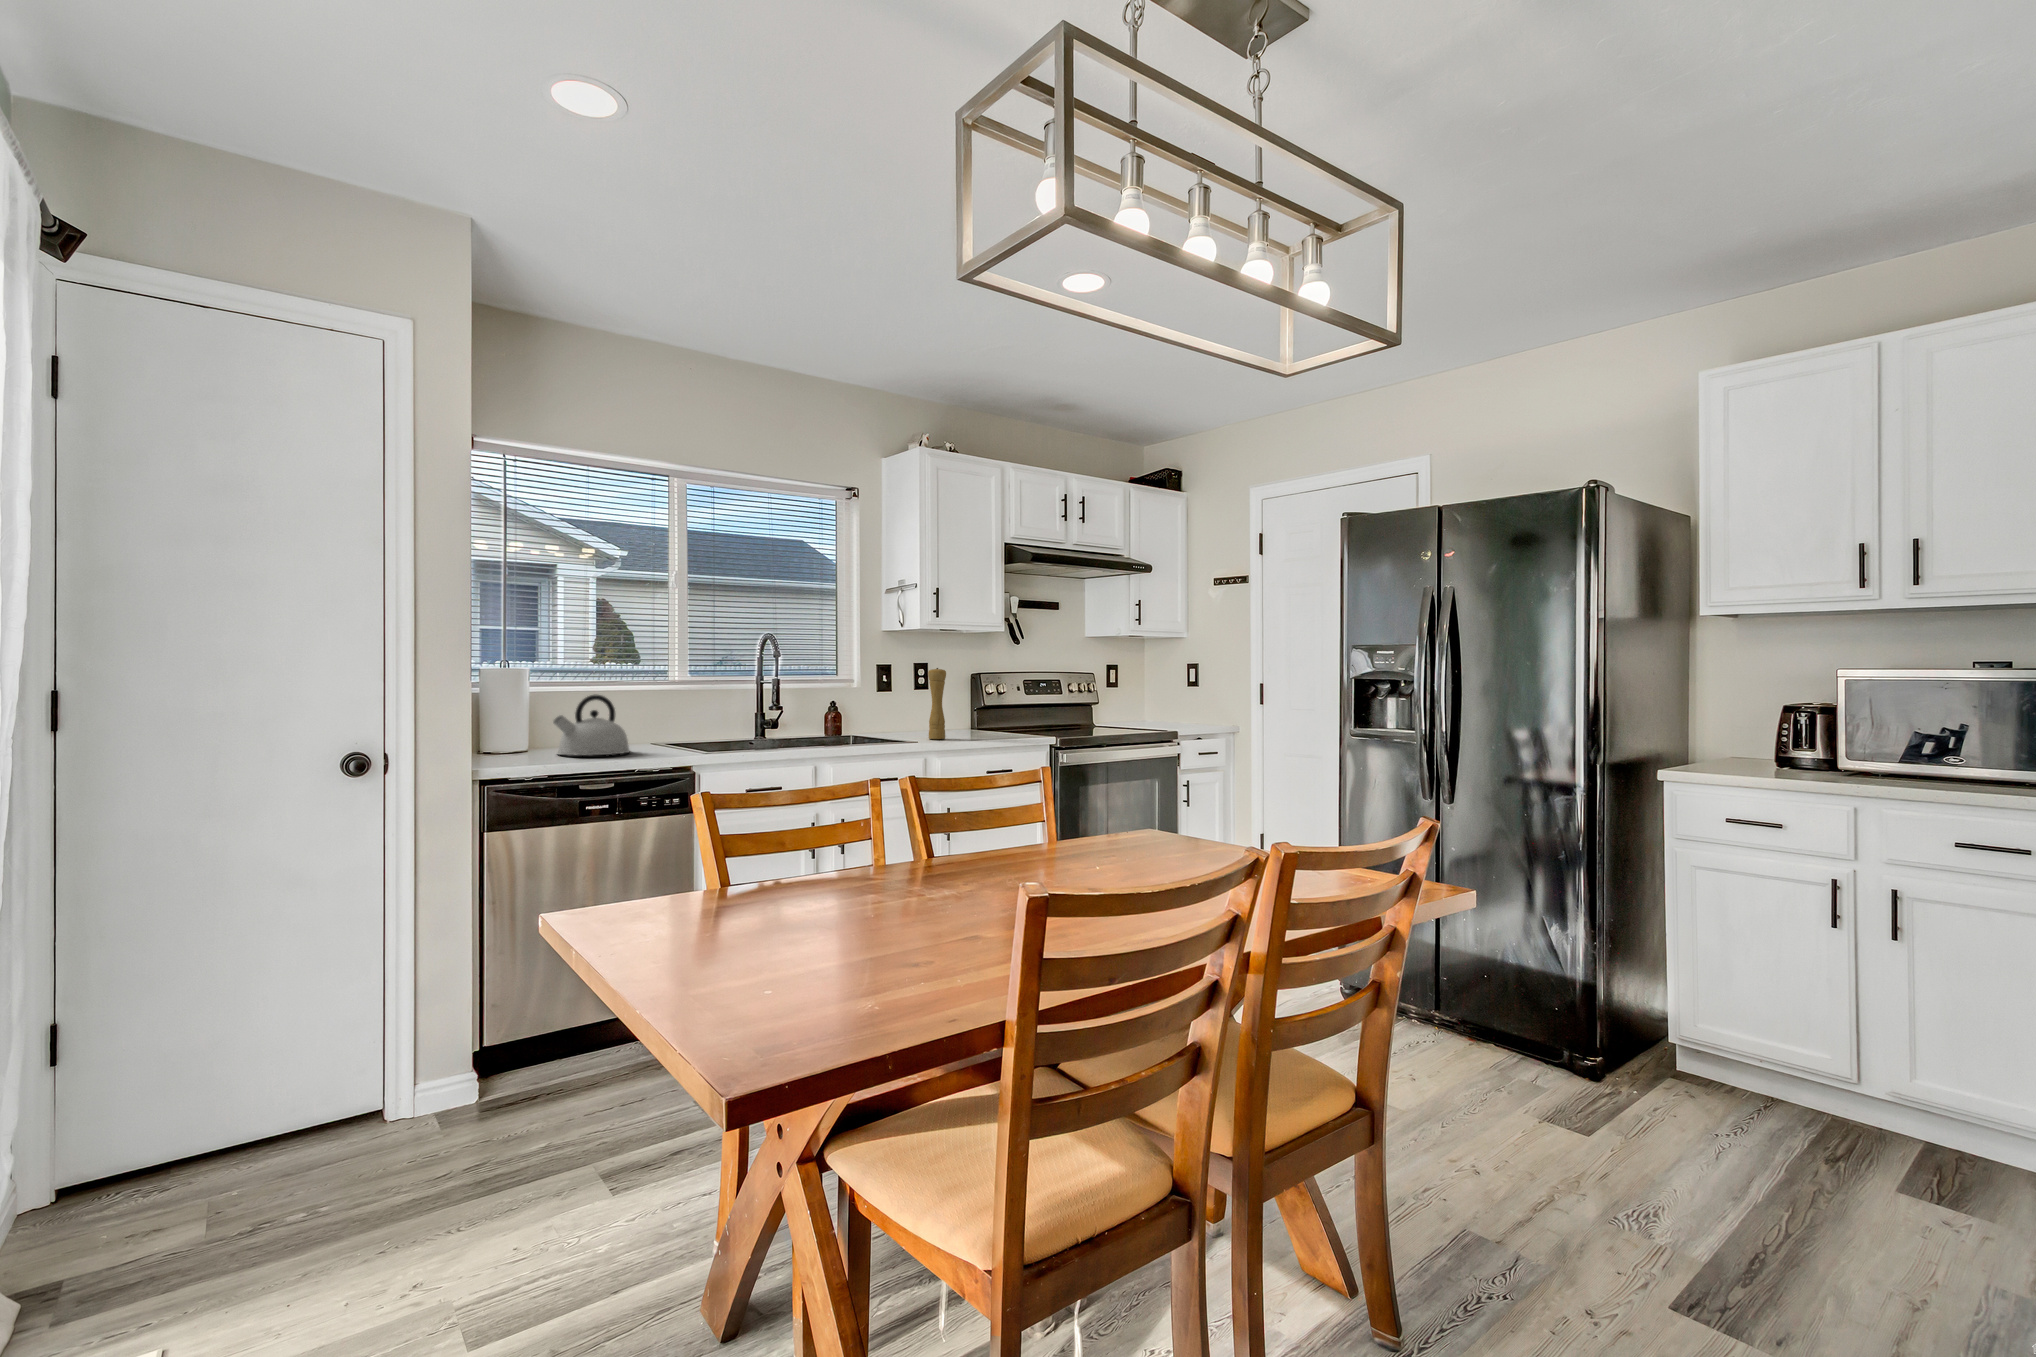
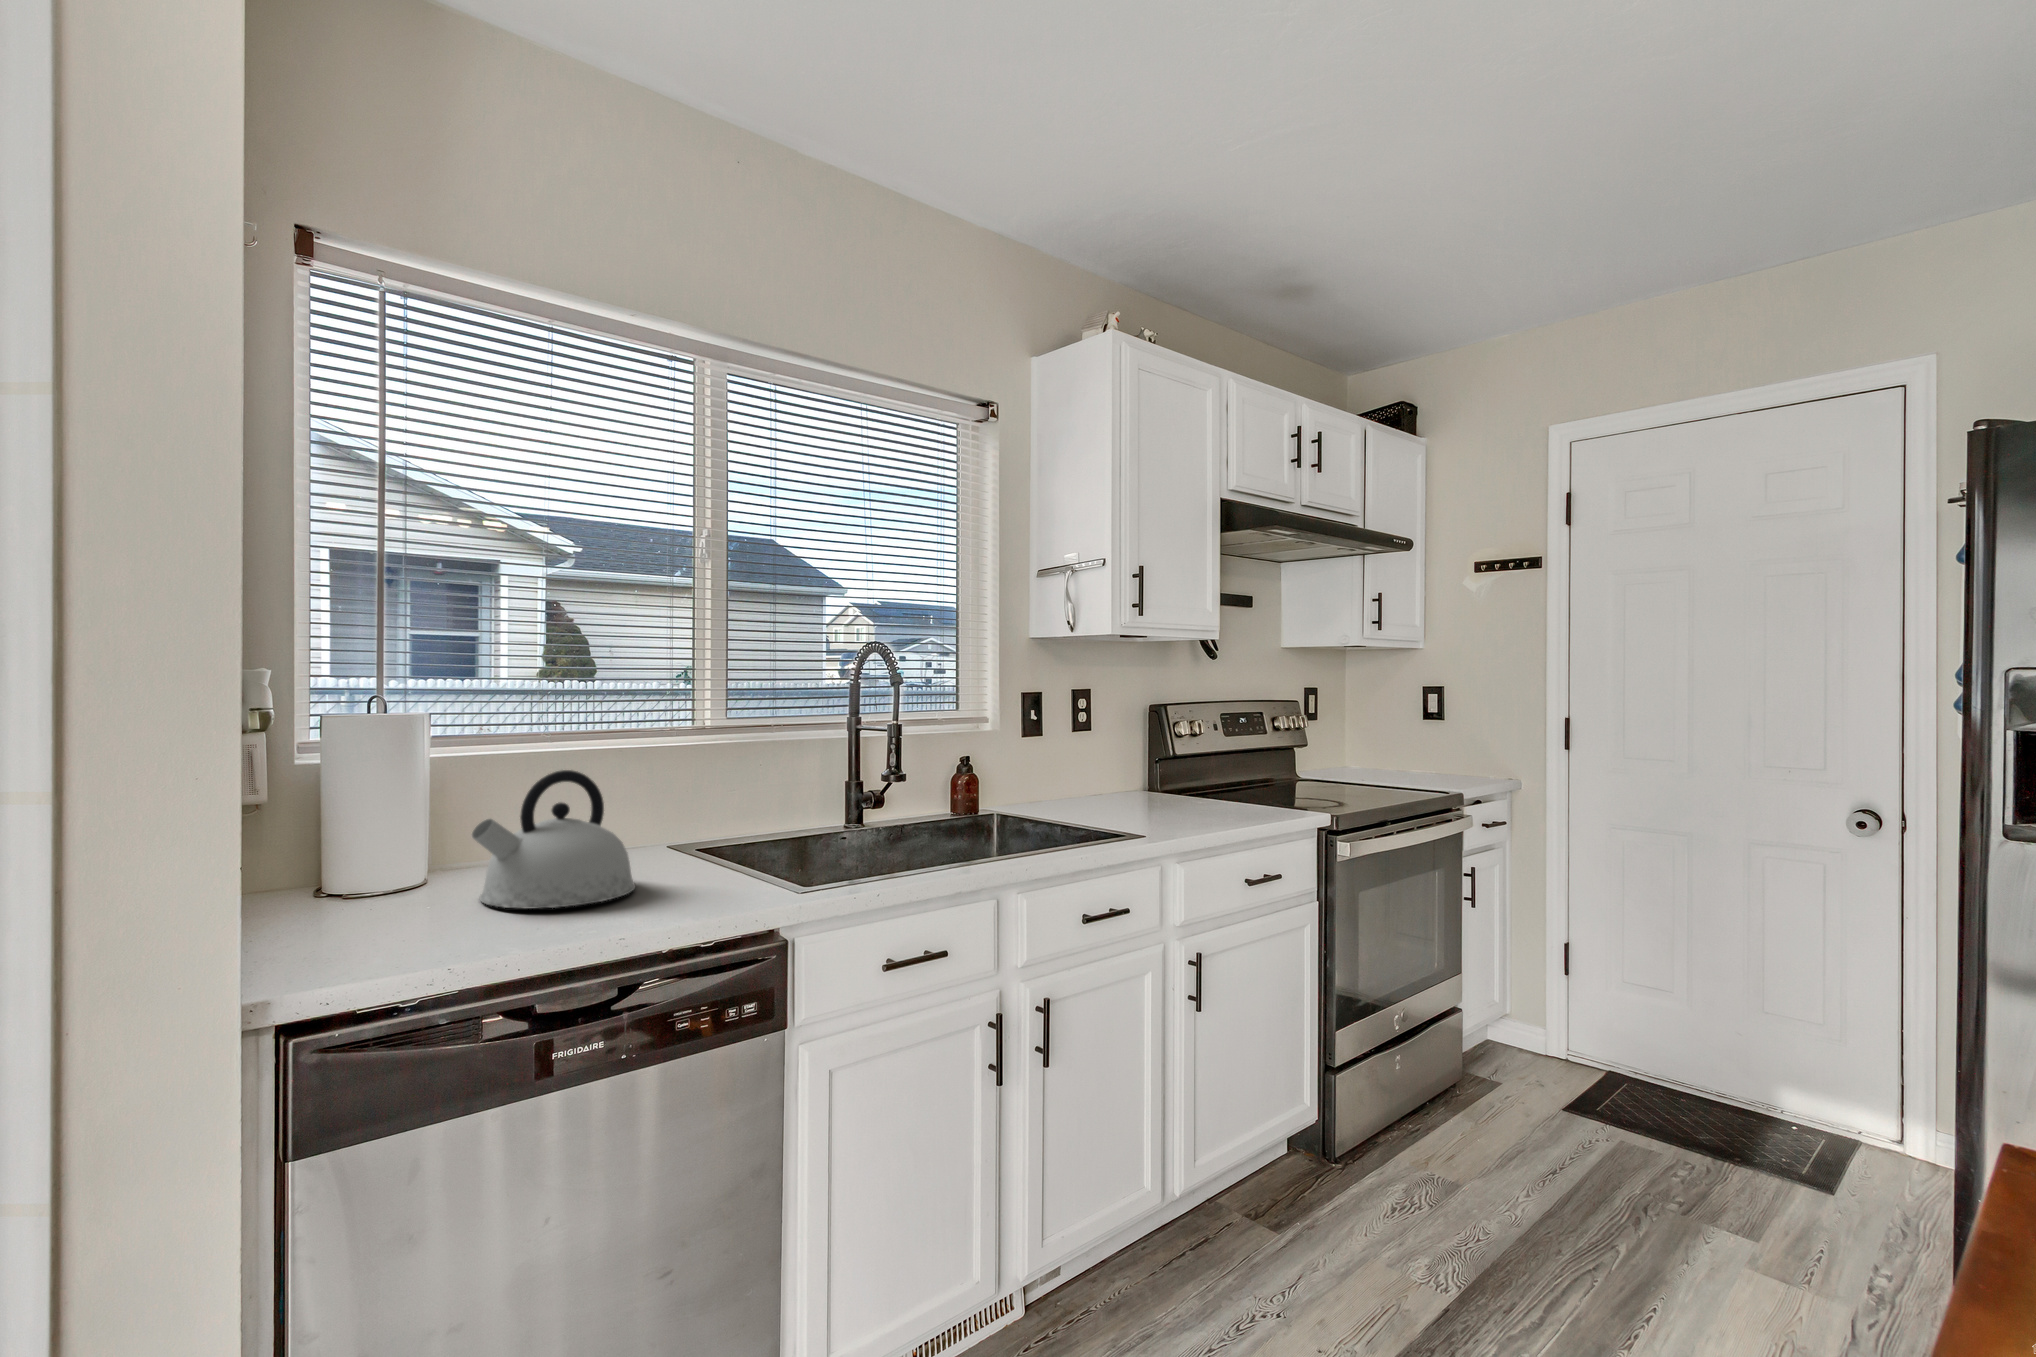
pepper mill: present [928,668,946,739] -> none [1130,702,1160,824]

